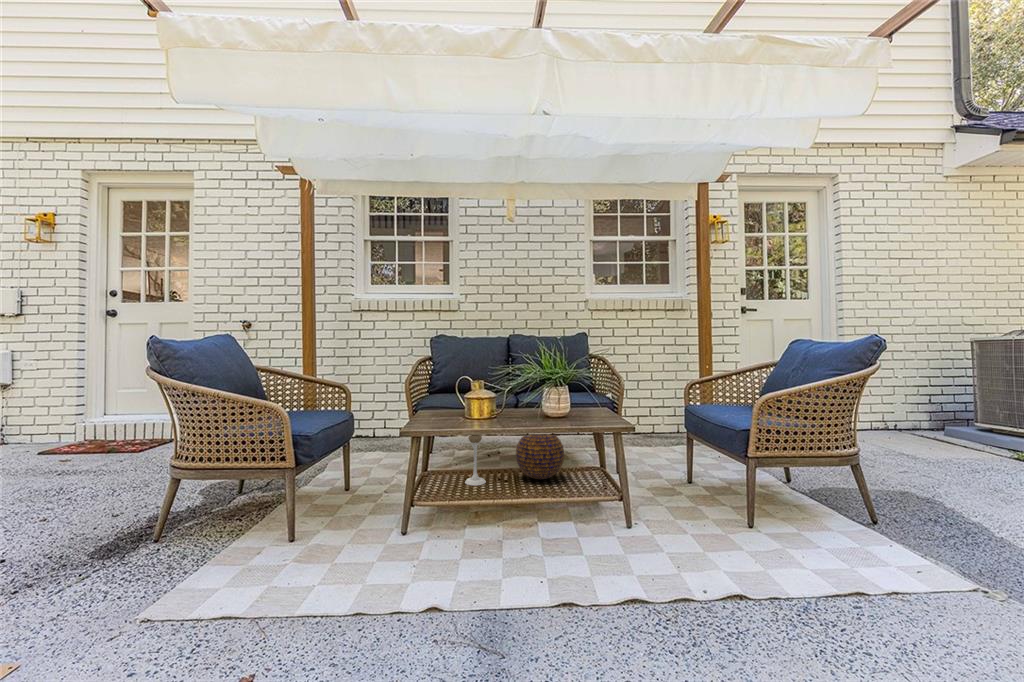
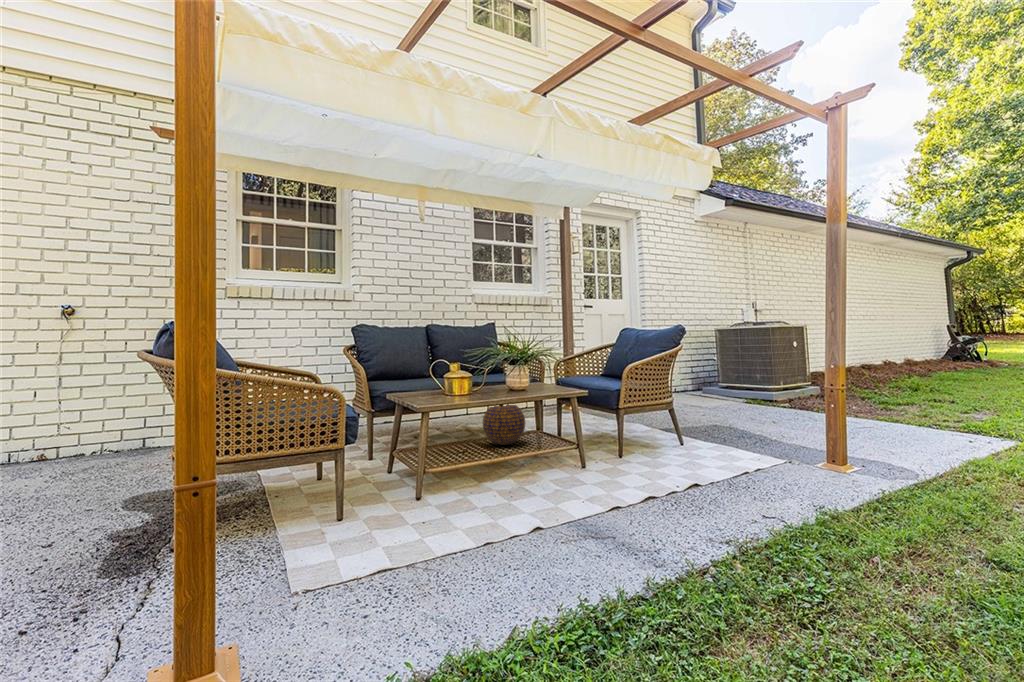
candle holder: present [465,436,486,486] -> none [447,406,466,457]

